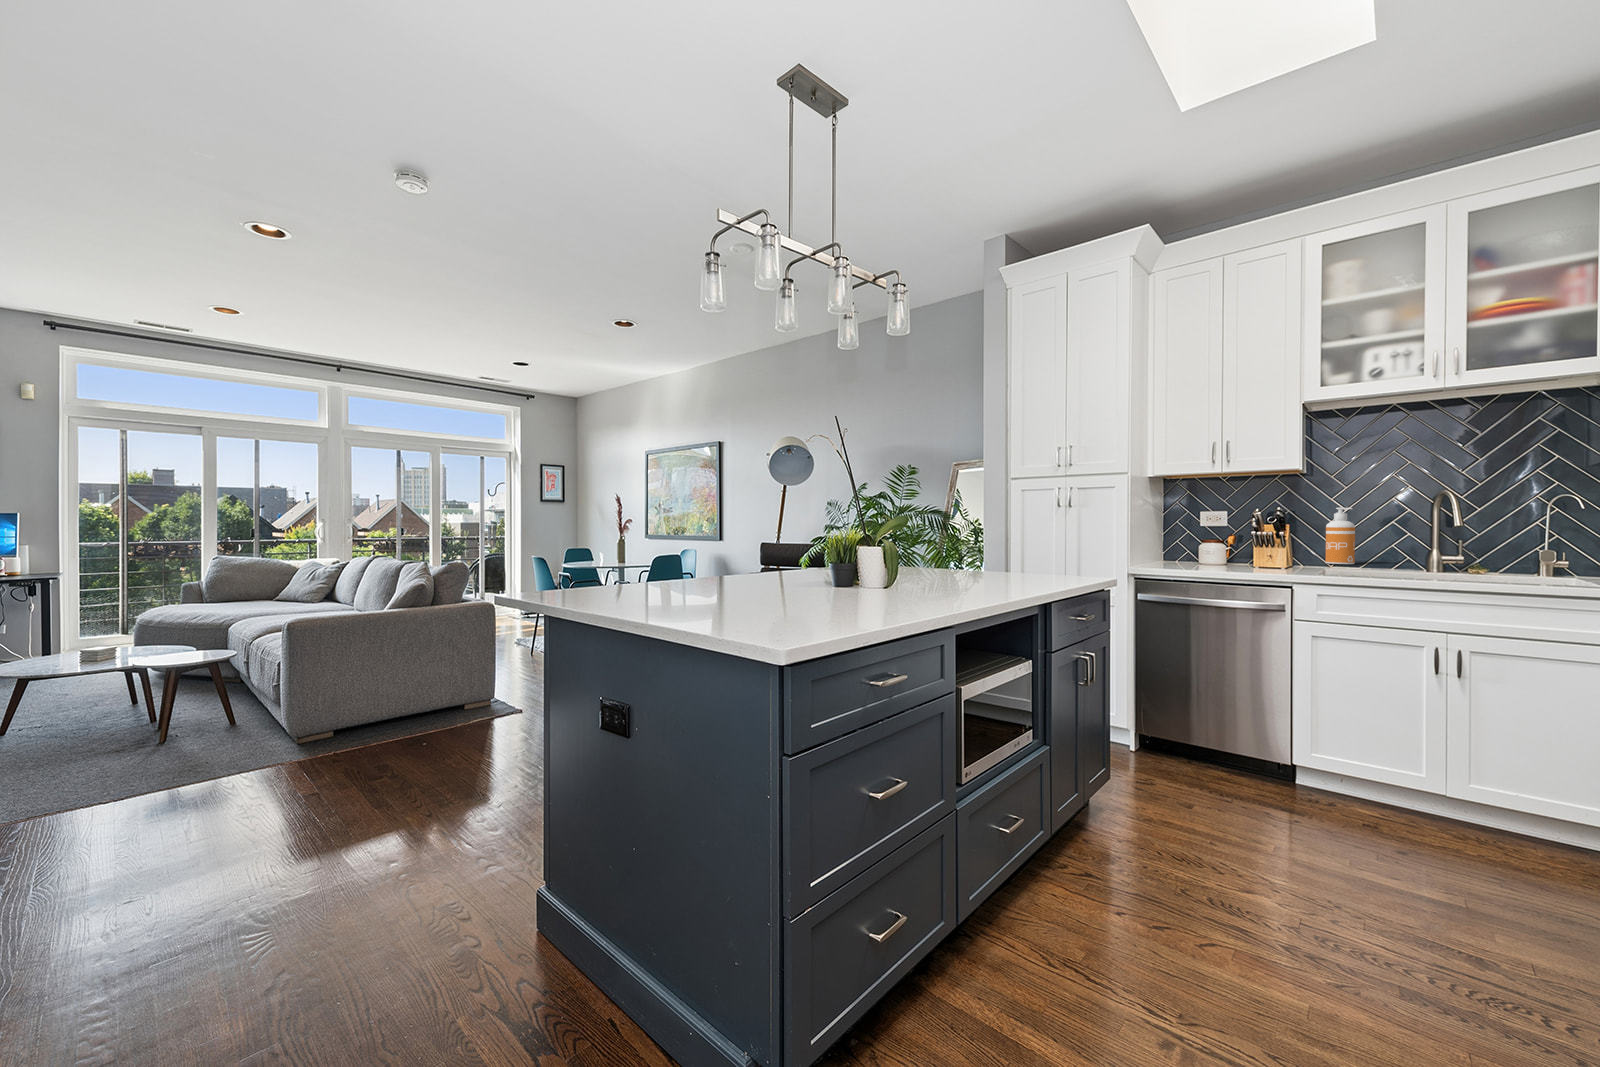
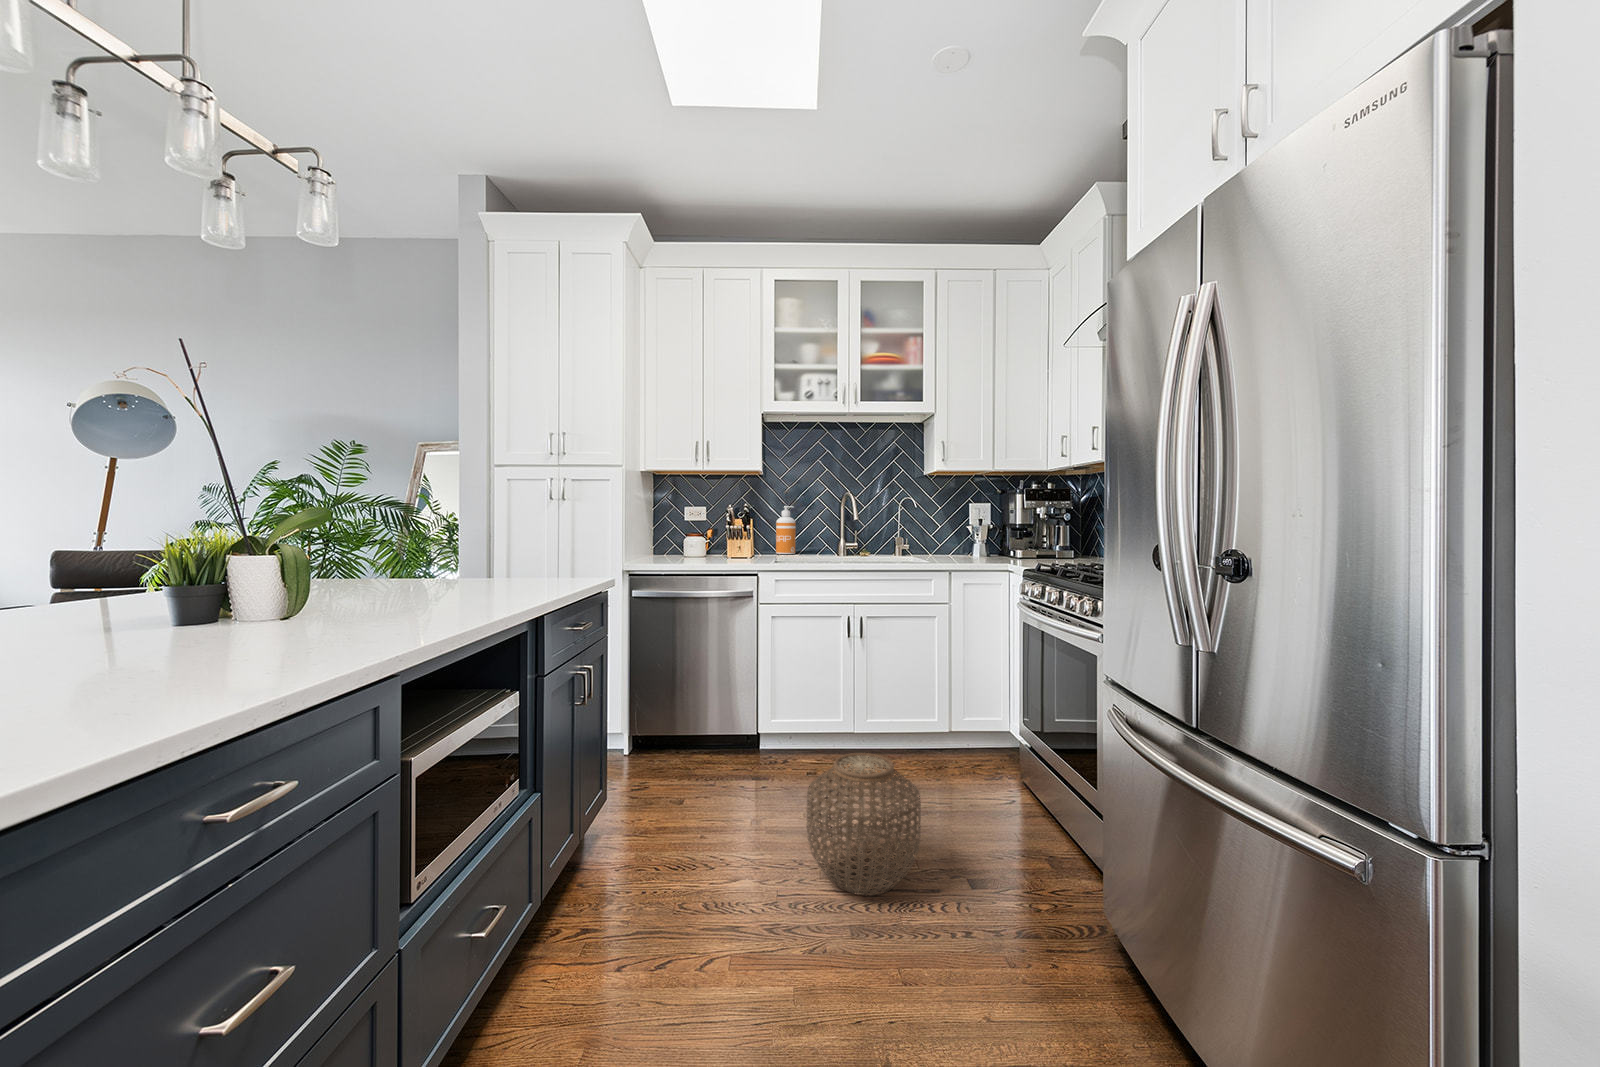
woven basket: none [1340,793,1524,968] -> present [807,753,921,895]

